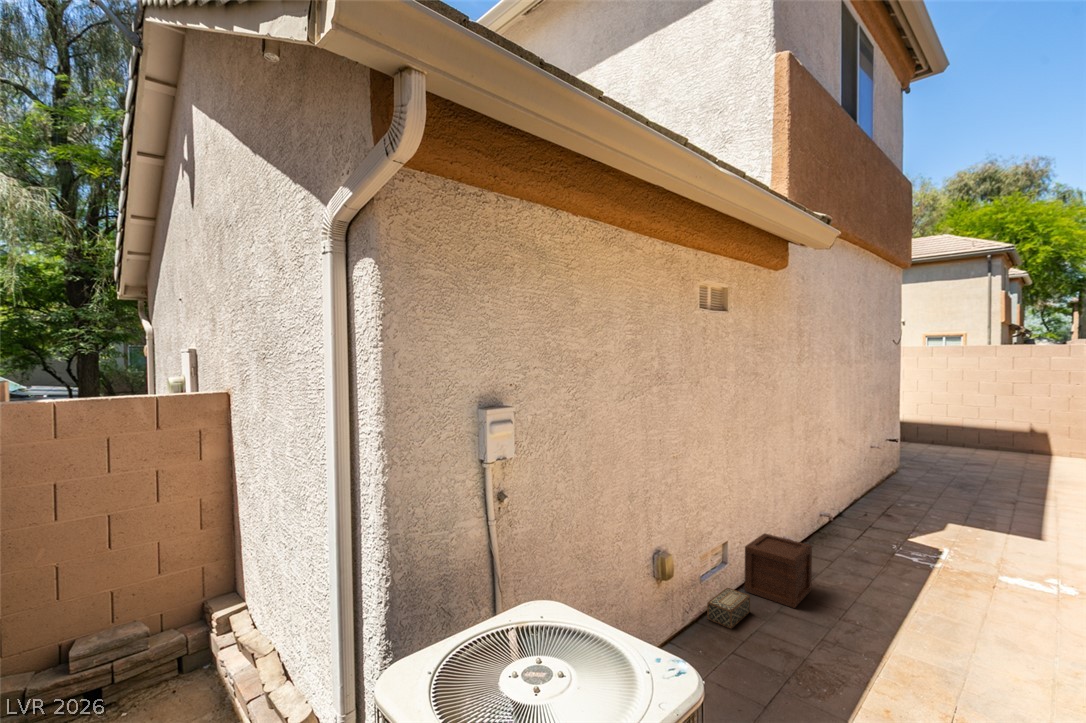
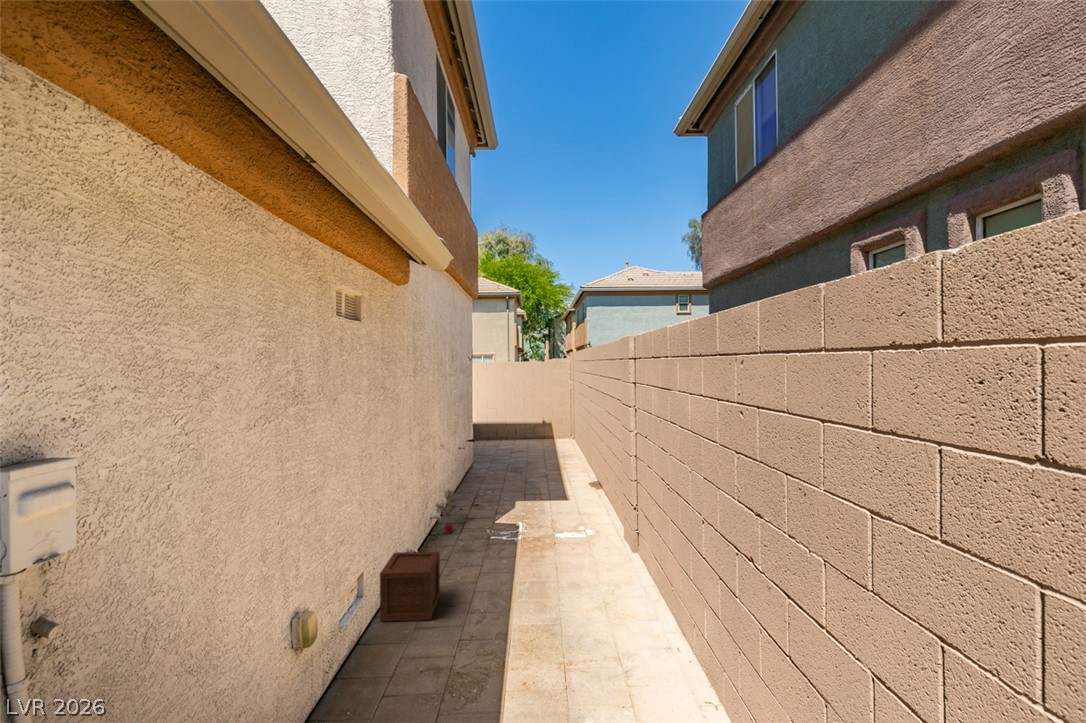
potted tree: none [826,486,855,537] -> present [435,489,457,533]
woven basket: present [707,588,750,629] -> none [349,625,391,673]

